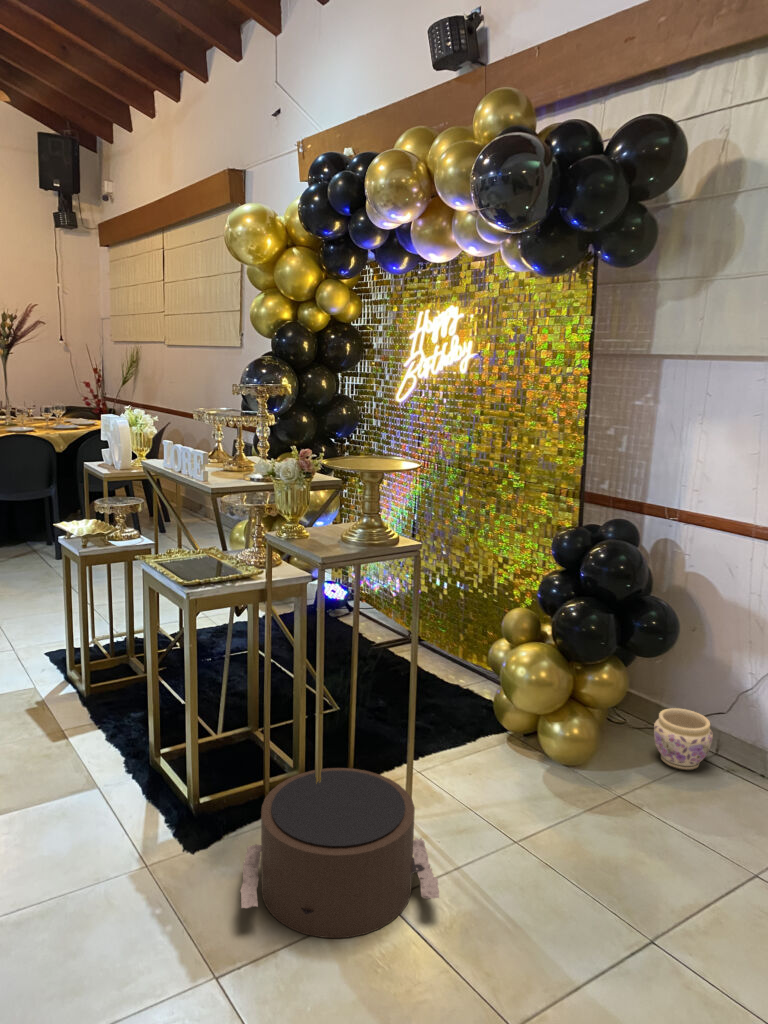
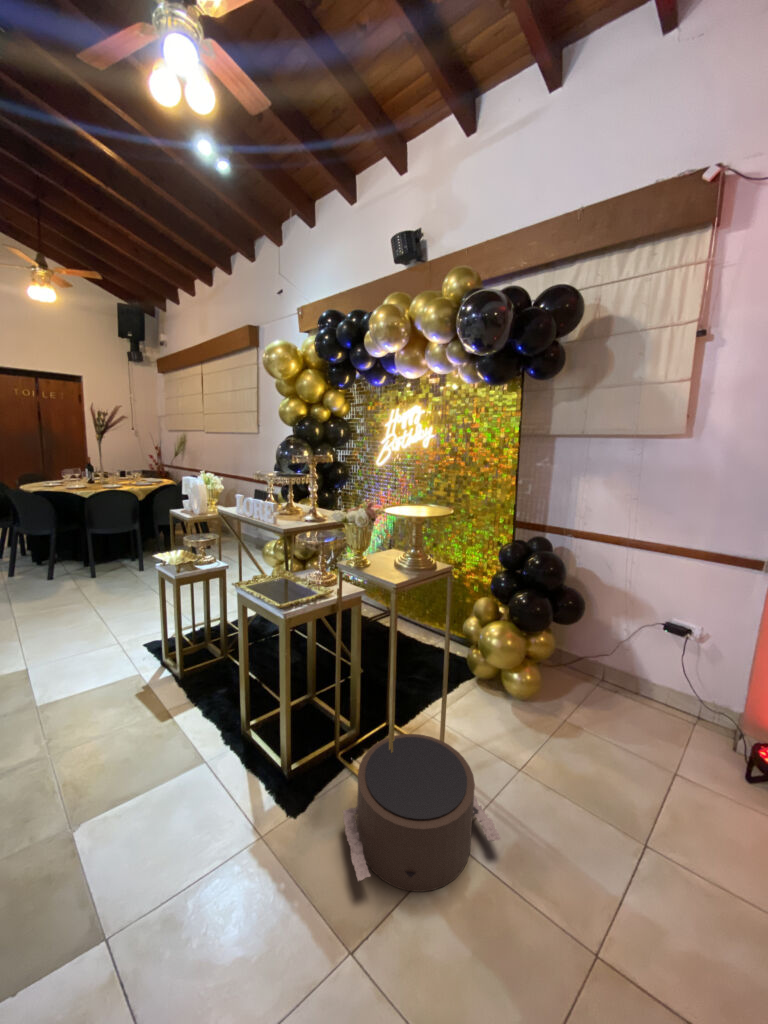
planter: present [654,708,713,770] -> none [566,653,604,693]

